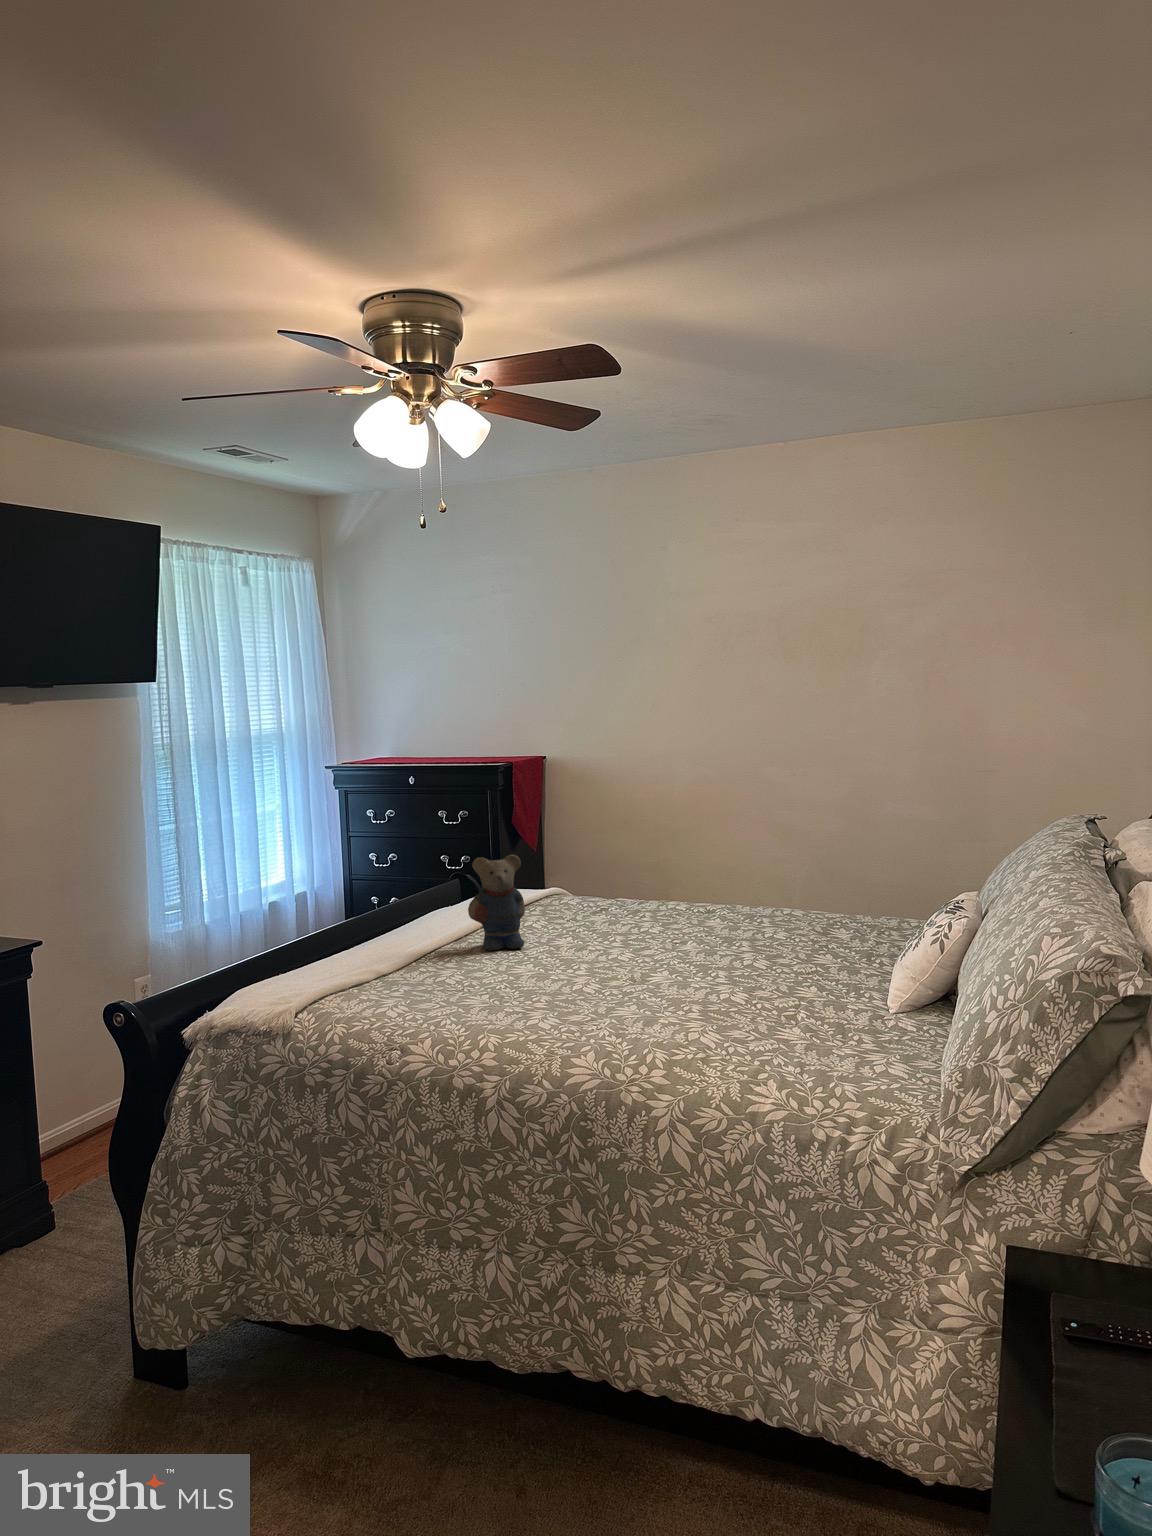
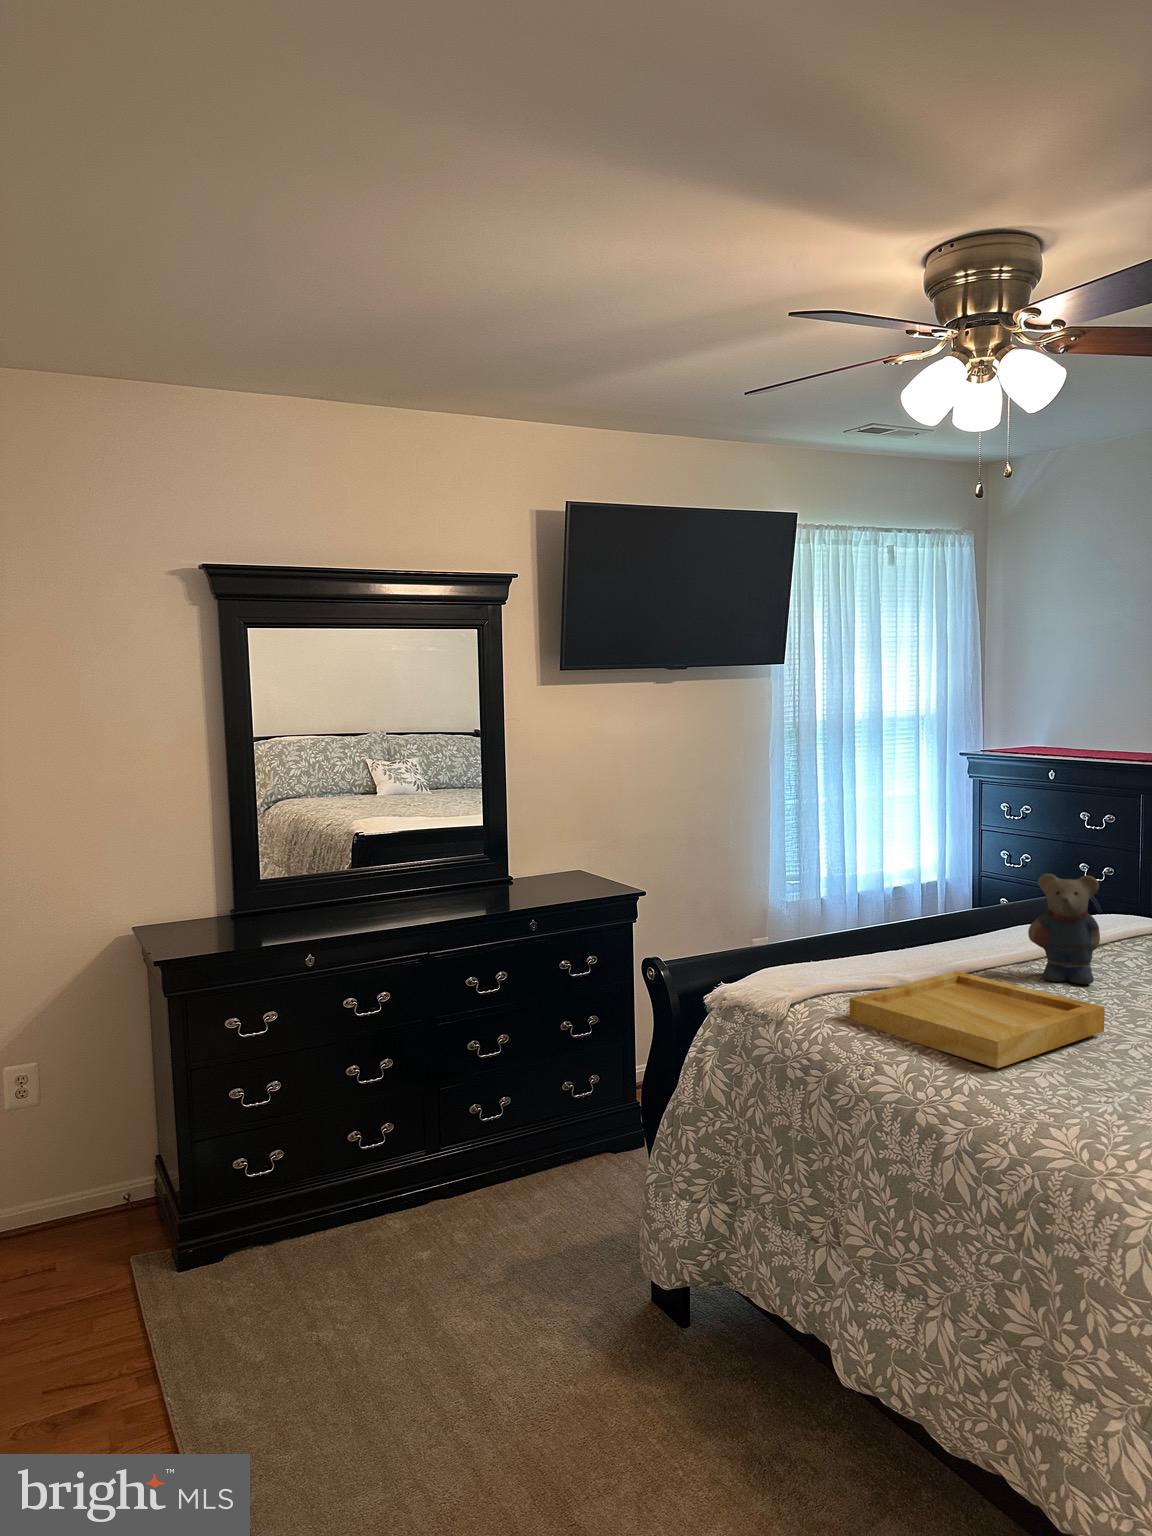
tray: none [353,954,560,1025] -> present [849,971,1105,1068]

